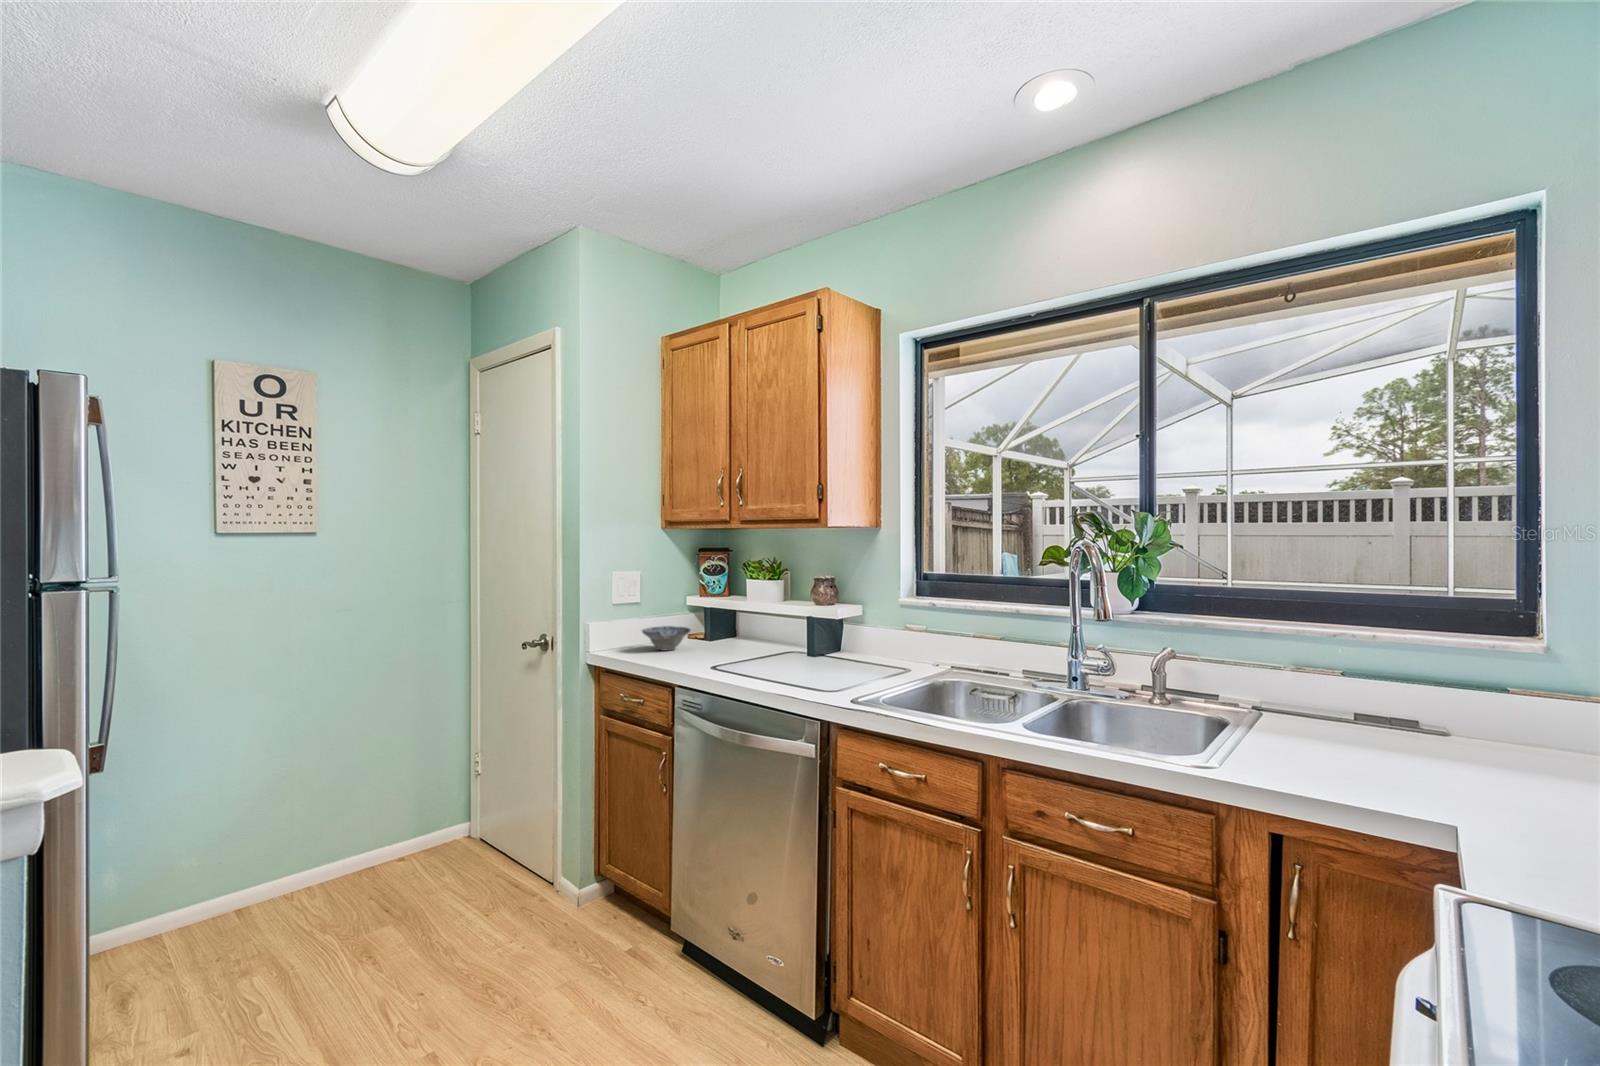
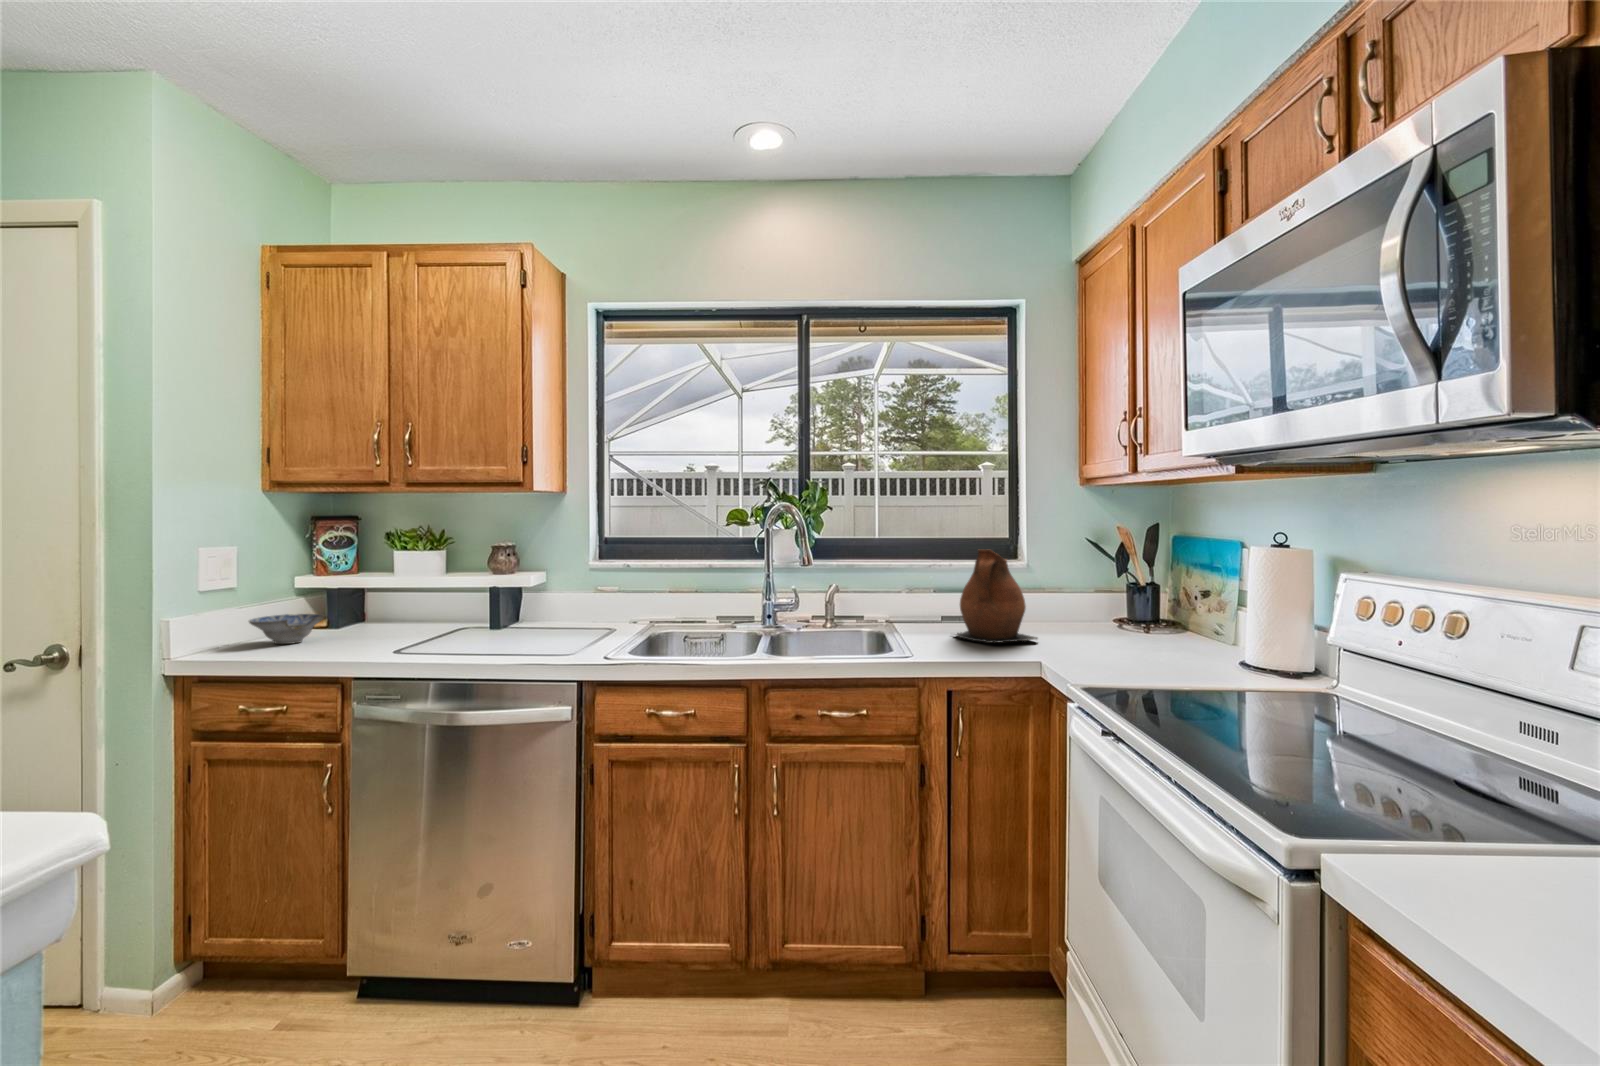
ceramic pitcher: none [1332,617,1518,786] -> present [956,550,1038,643]

